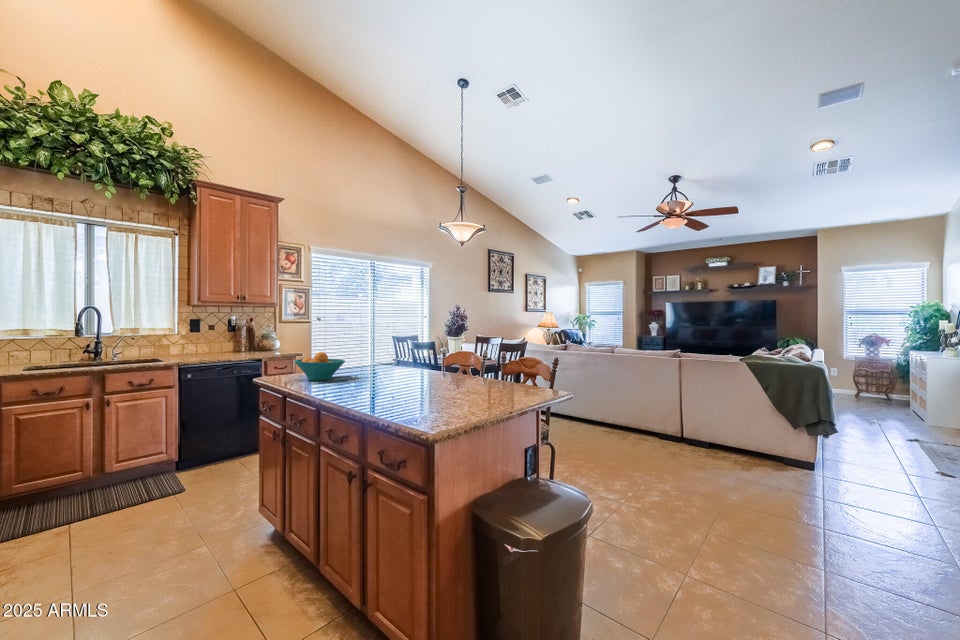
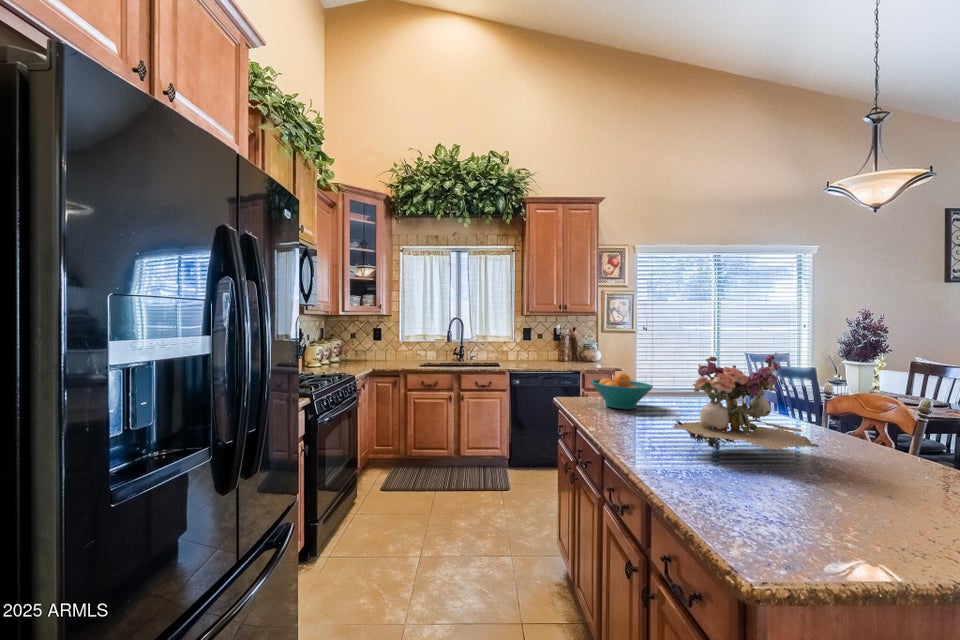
flower arrangement: none [370,330,446,393] -> present [674,353,818,450]

